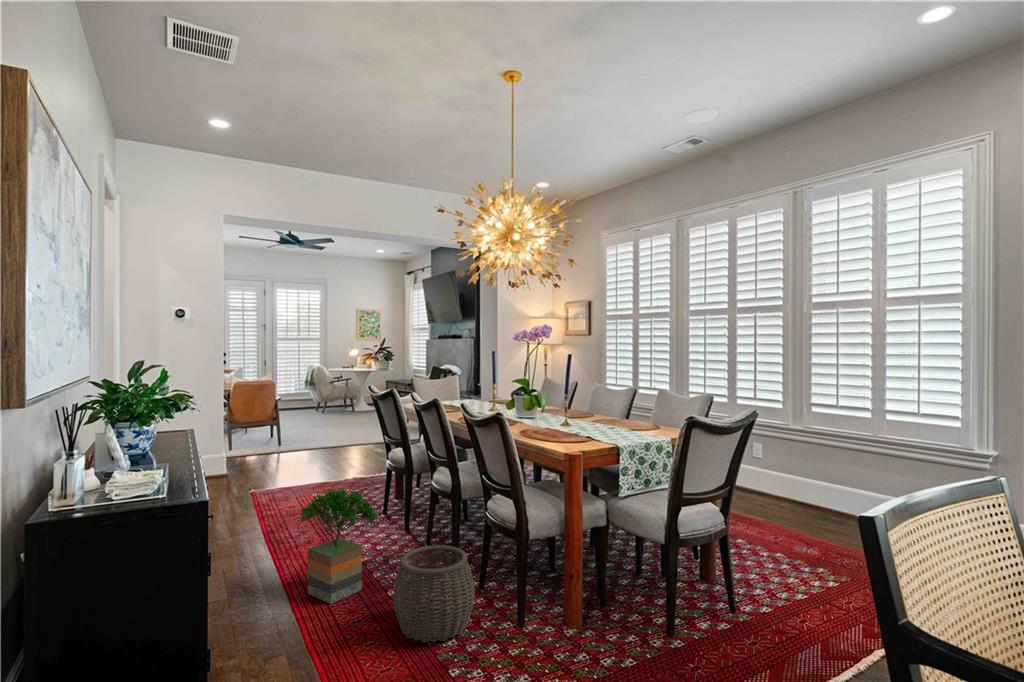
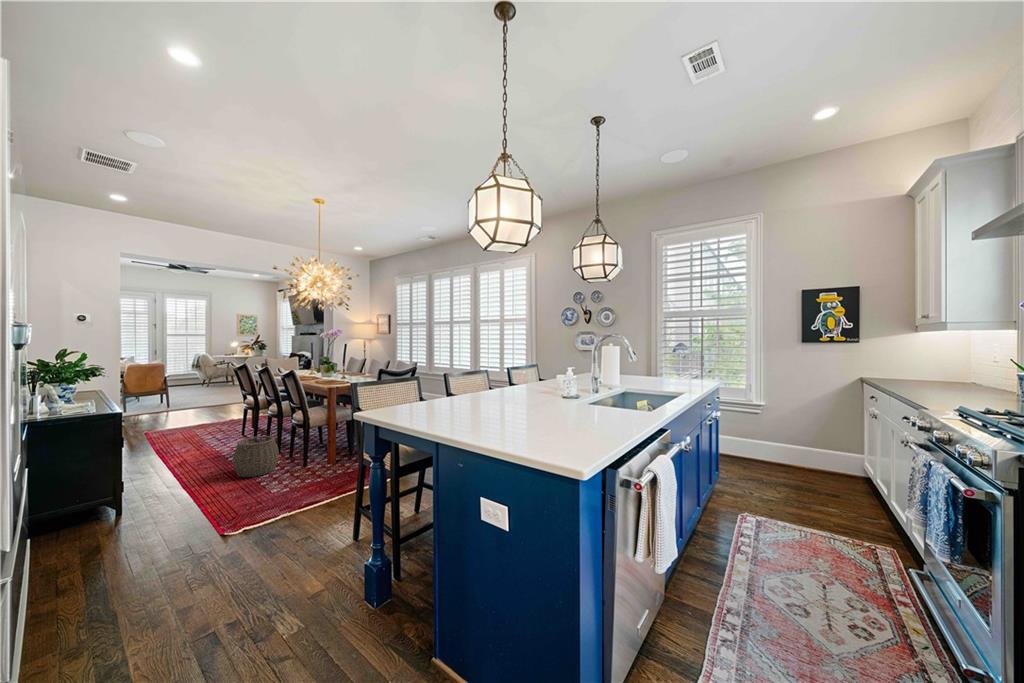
potted tree: present [299,489,379,604] -> none [177,414,229,472]

